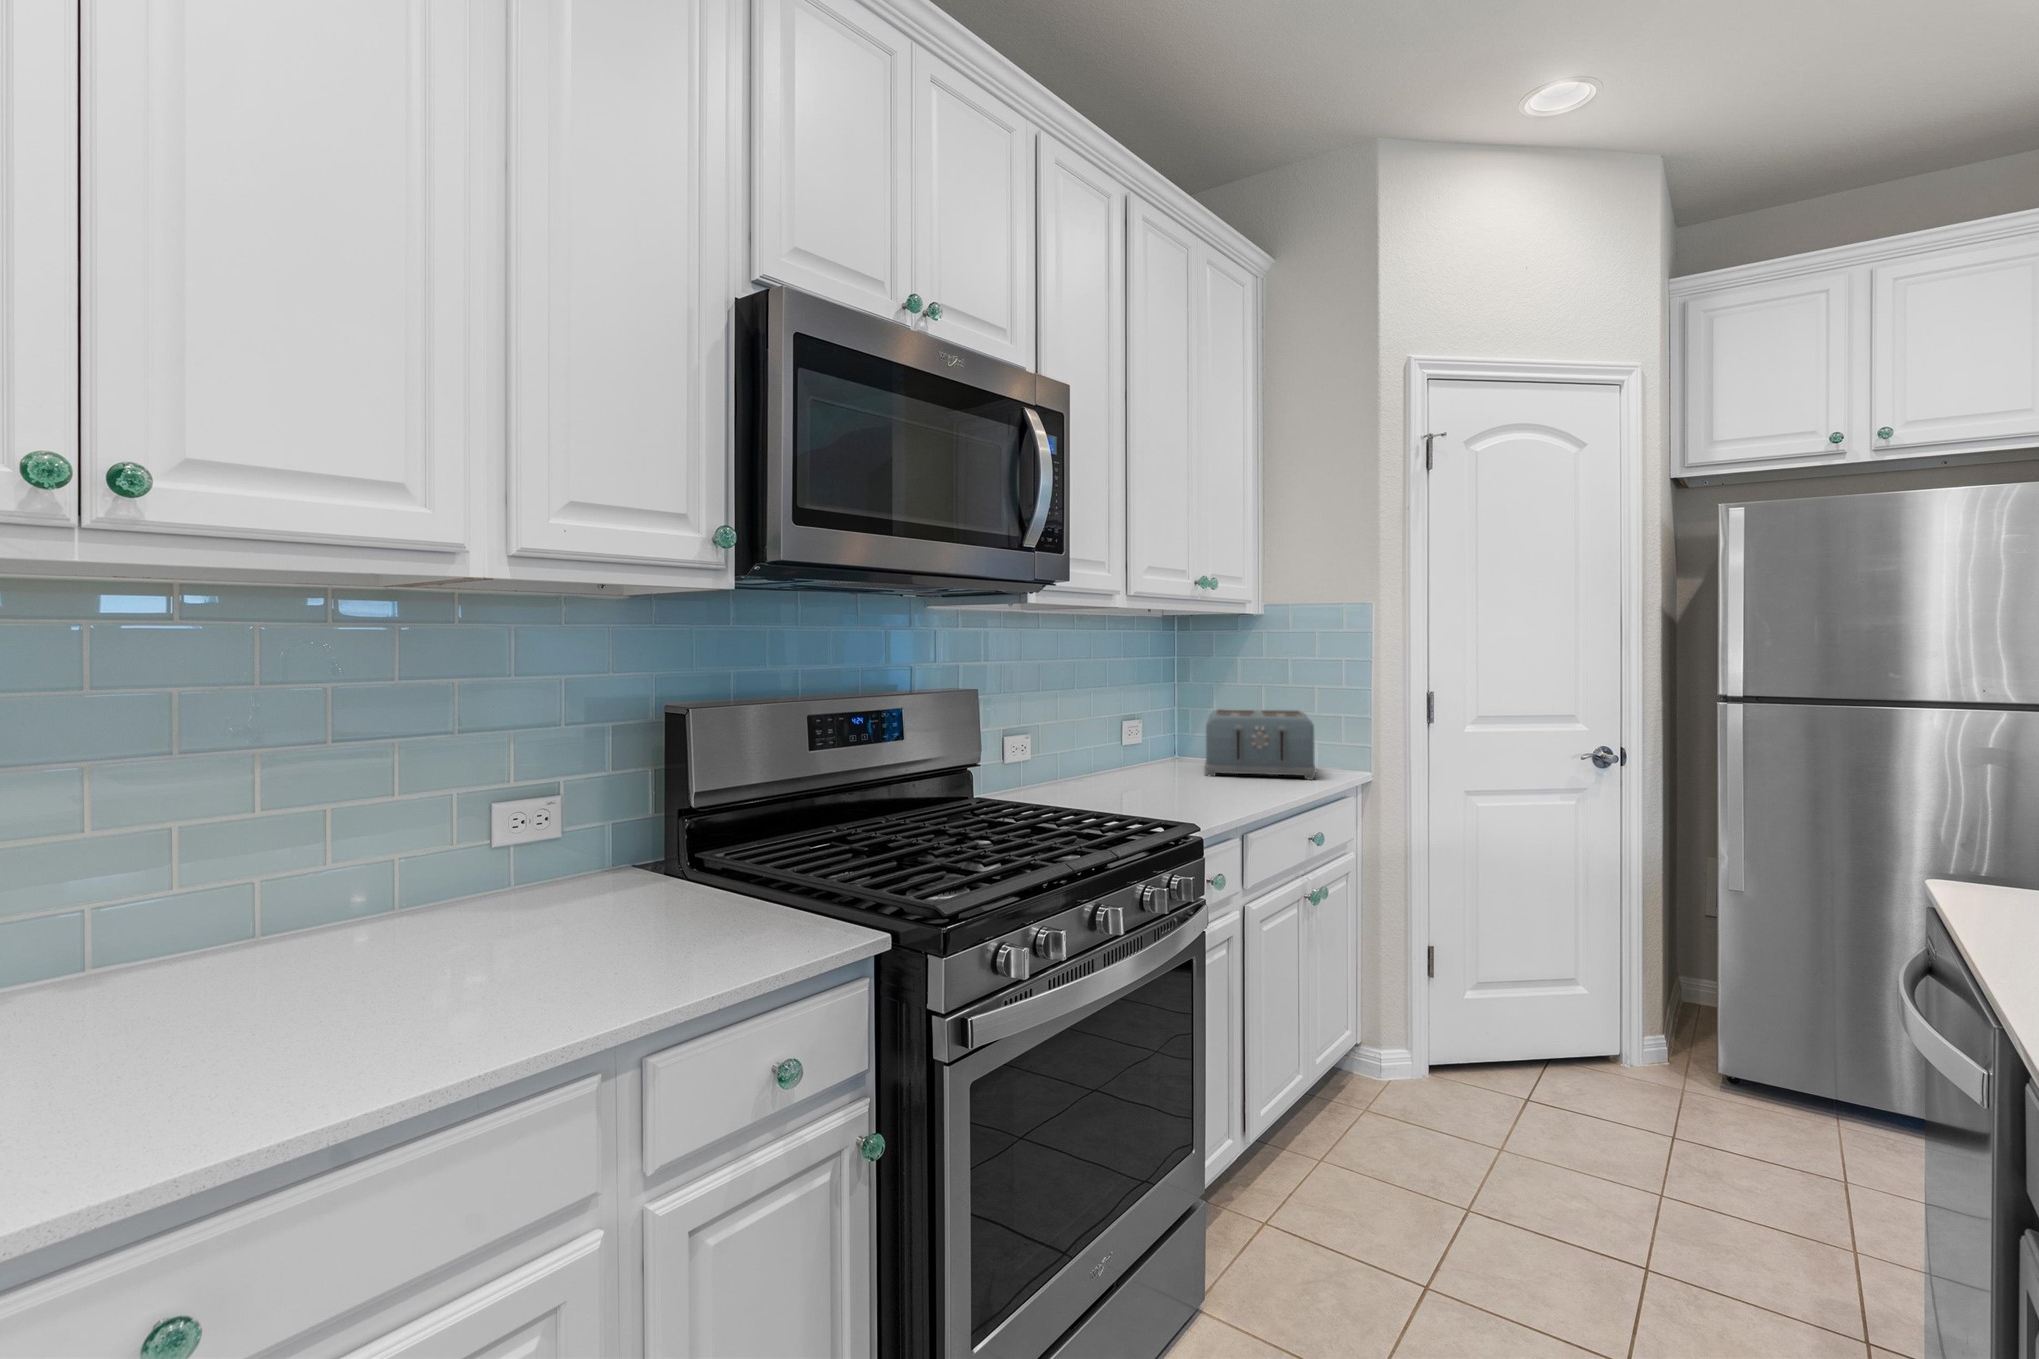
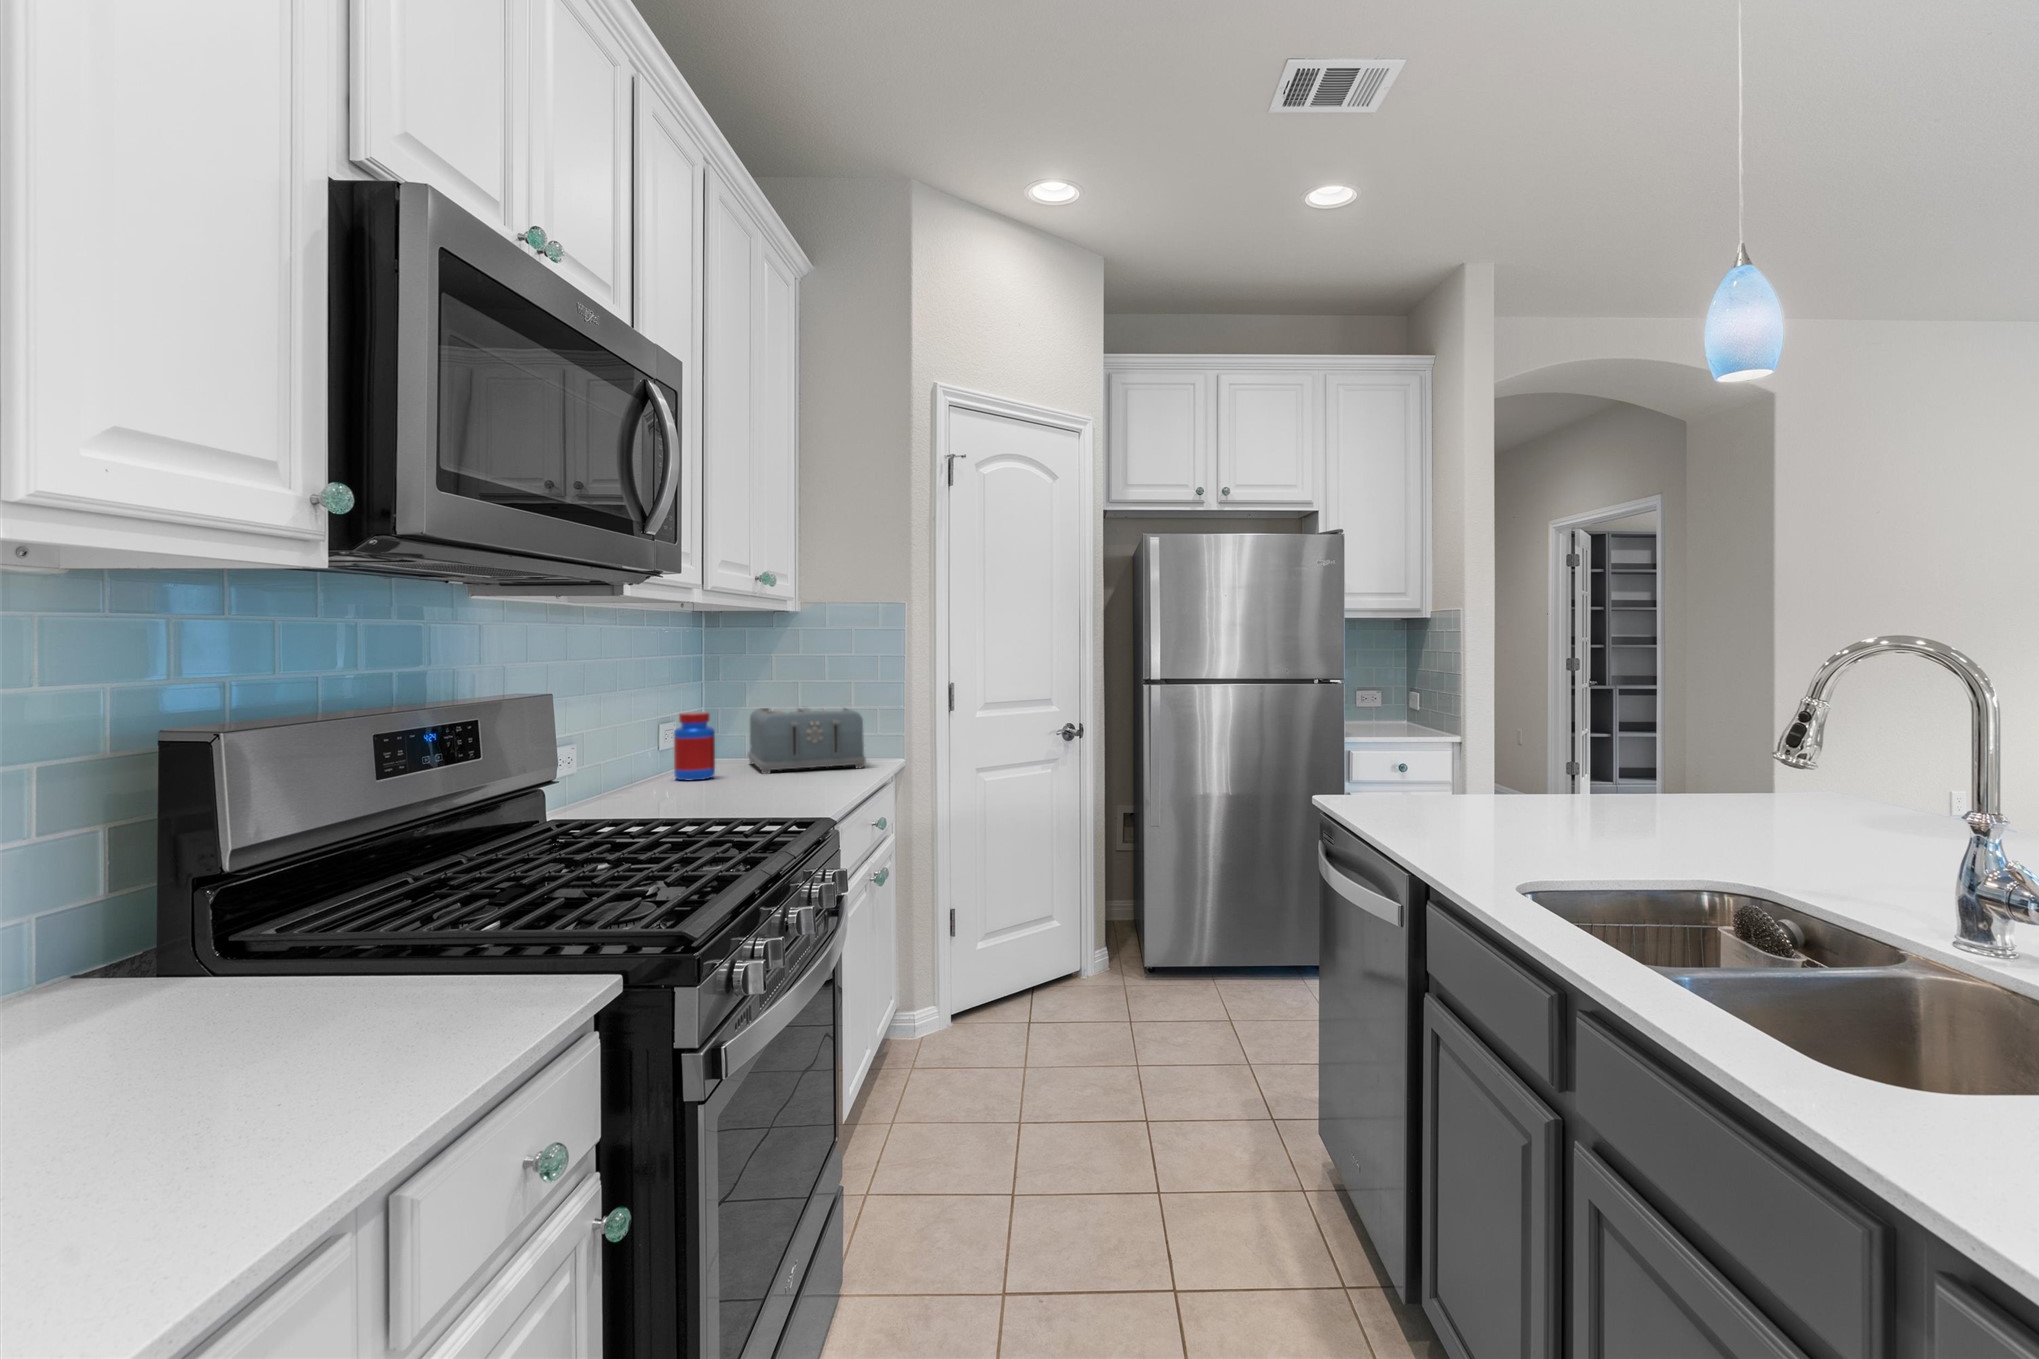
jar: none [1121,710,1159,776] -> present [674,712,715,781]

